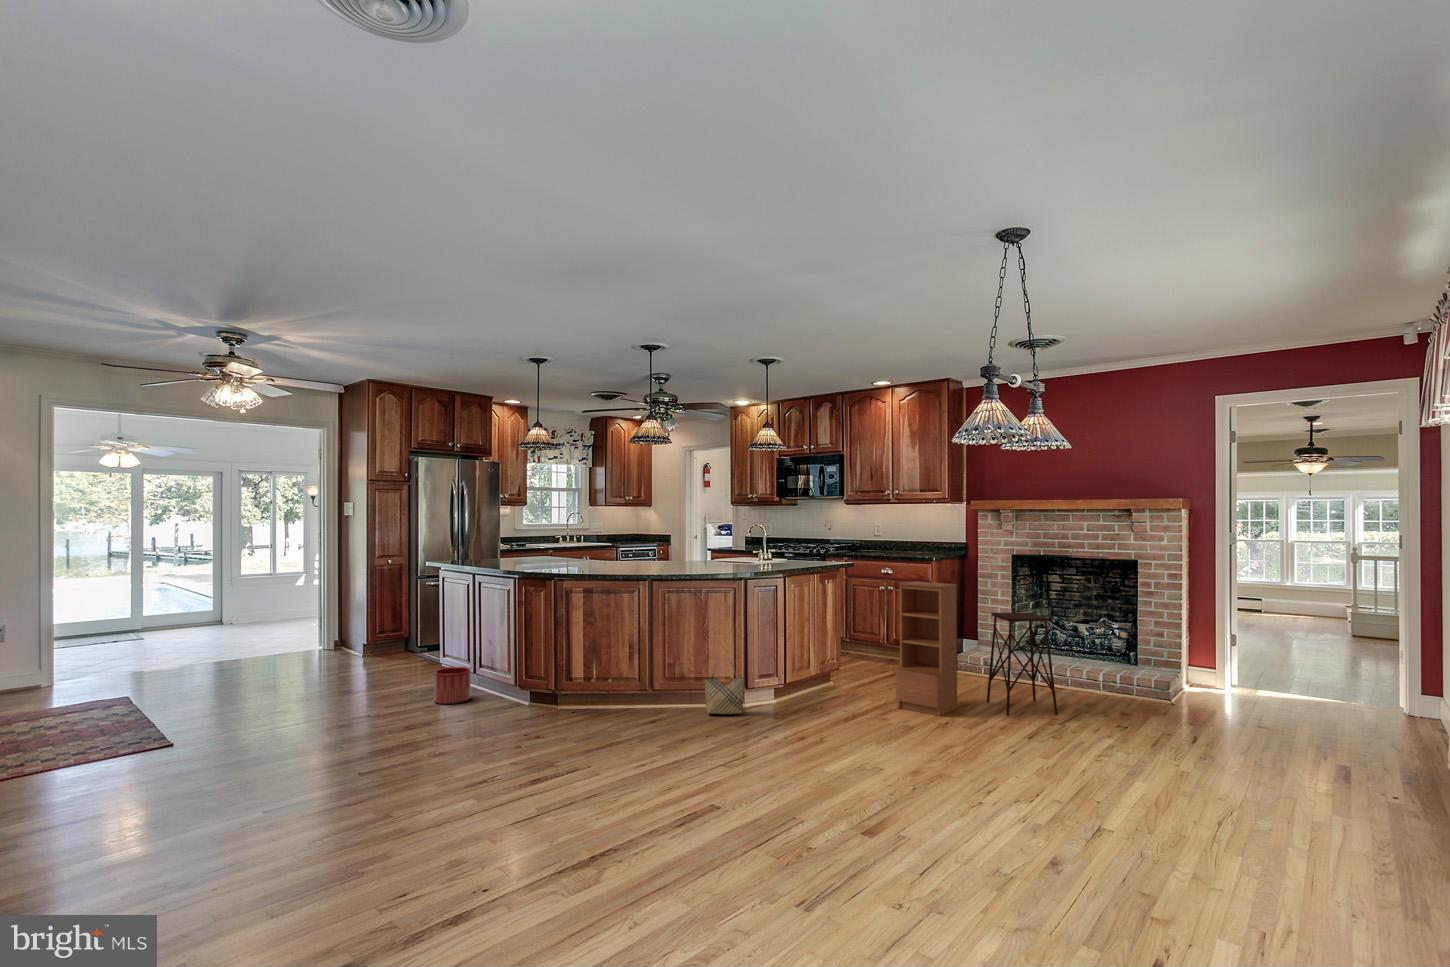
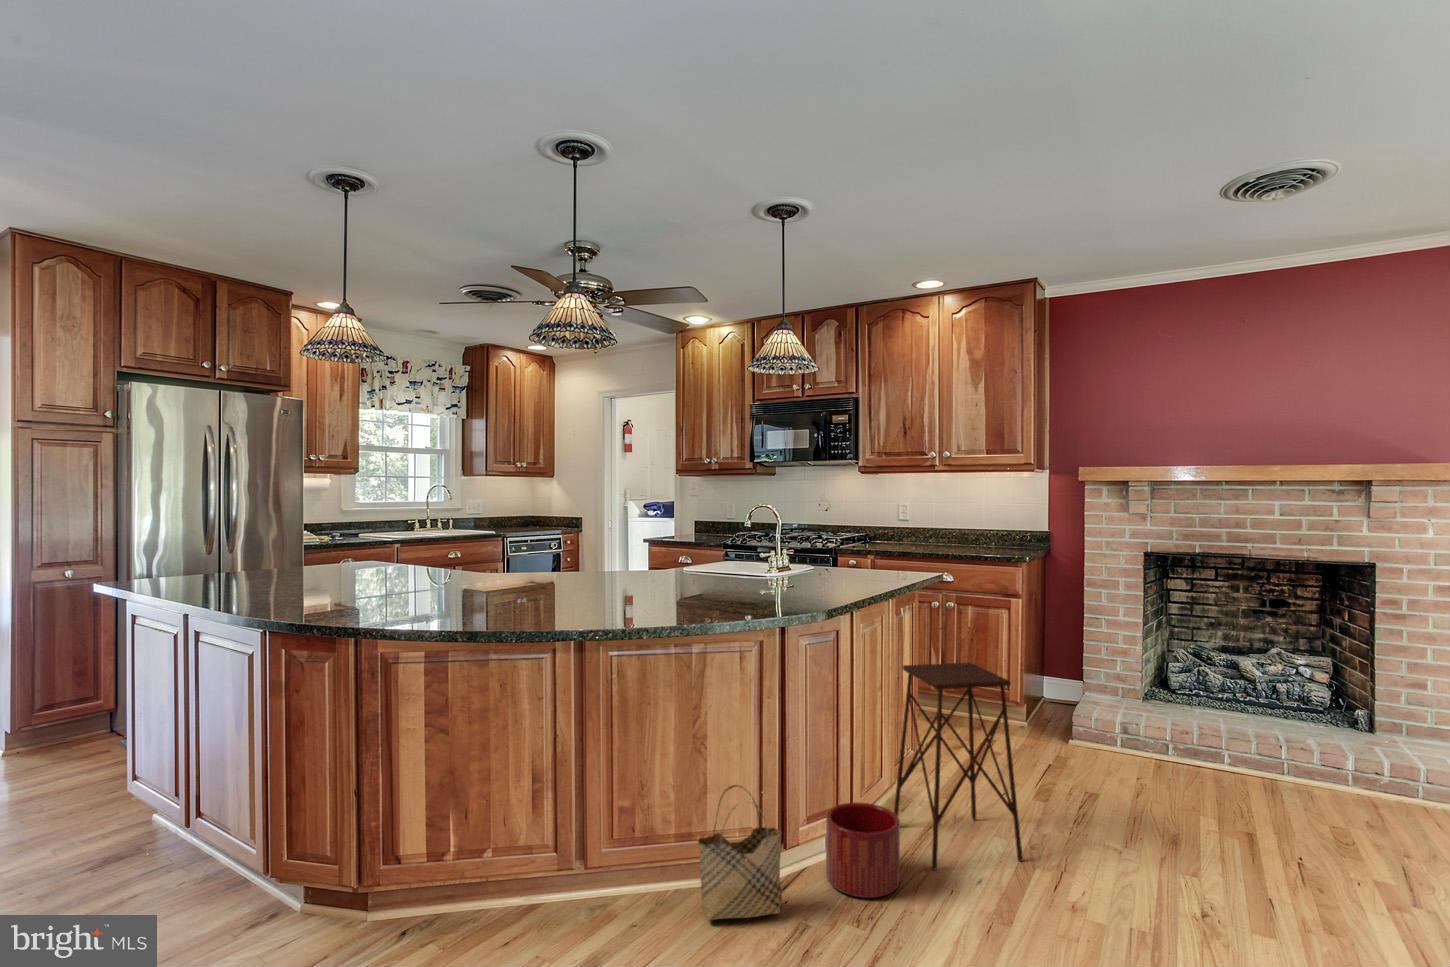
bookcase: present [896,581,957,716] -> none [1066,612,1176,890]
side table: present [987,613,1058,716] -> present [894,663,1023,870]
planter: present [434,667,471,704] -> present [826,802,900,898]

